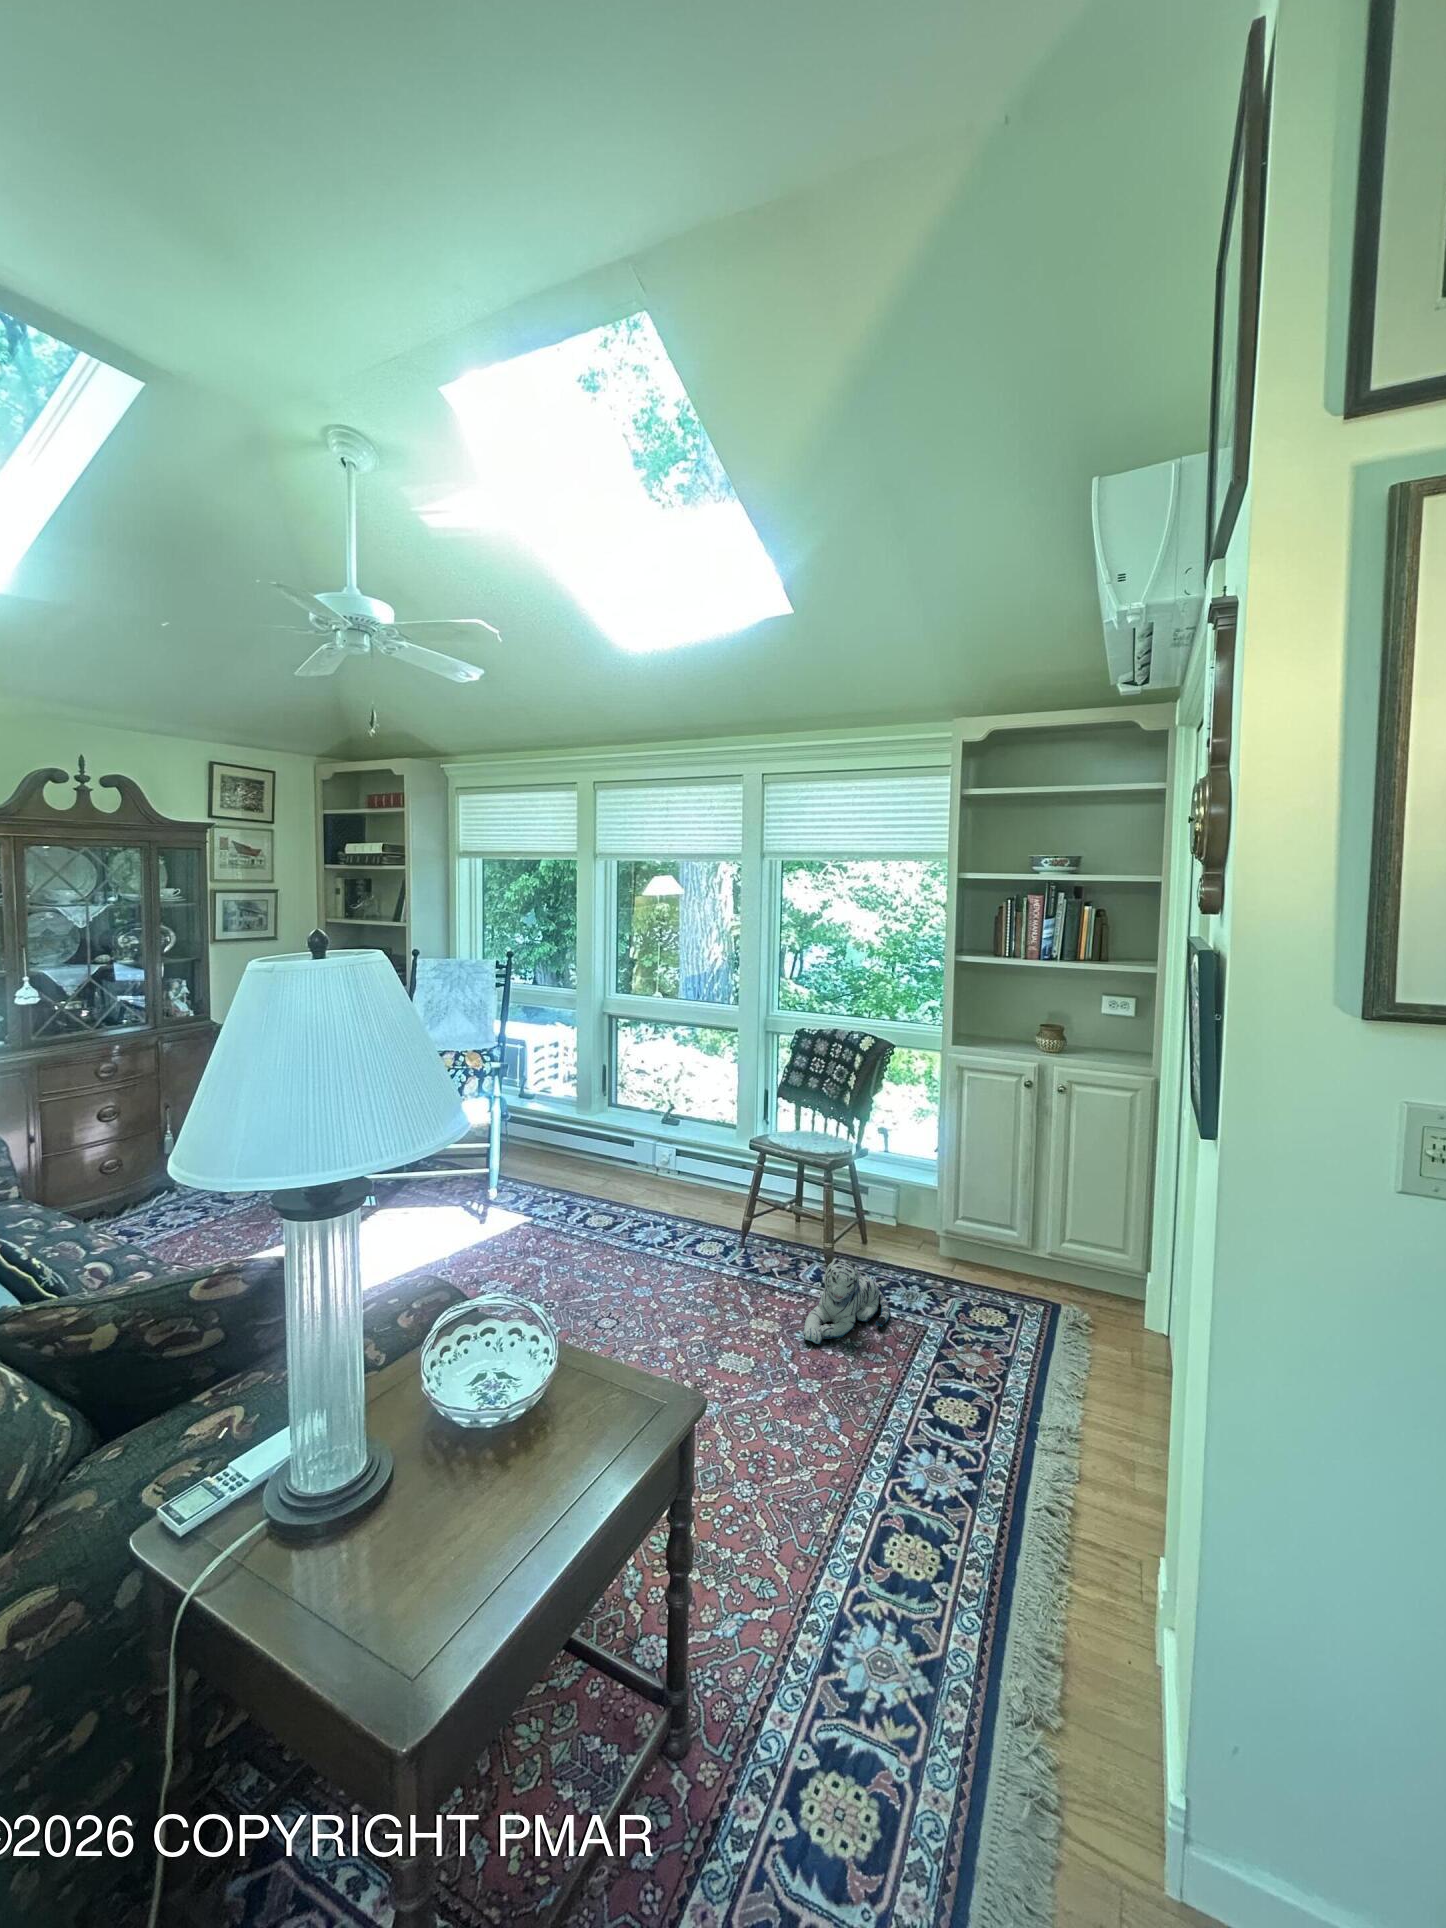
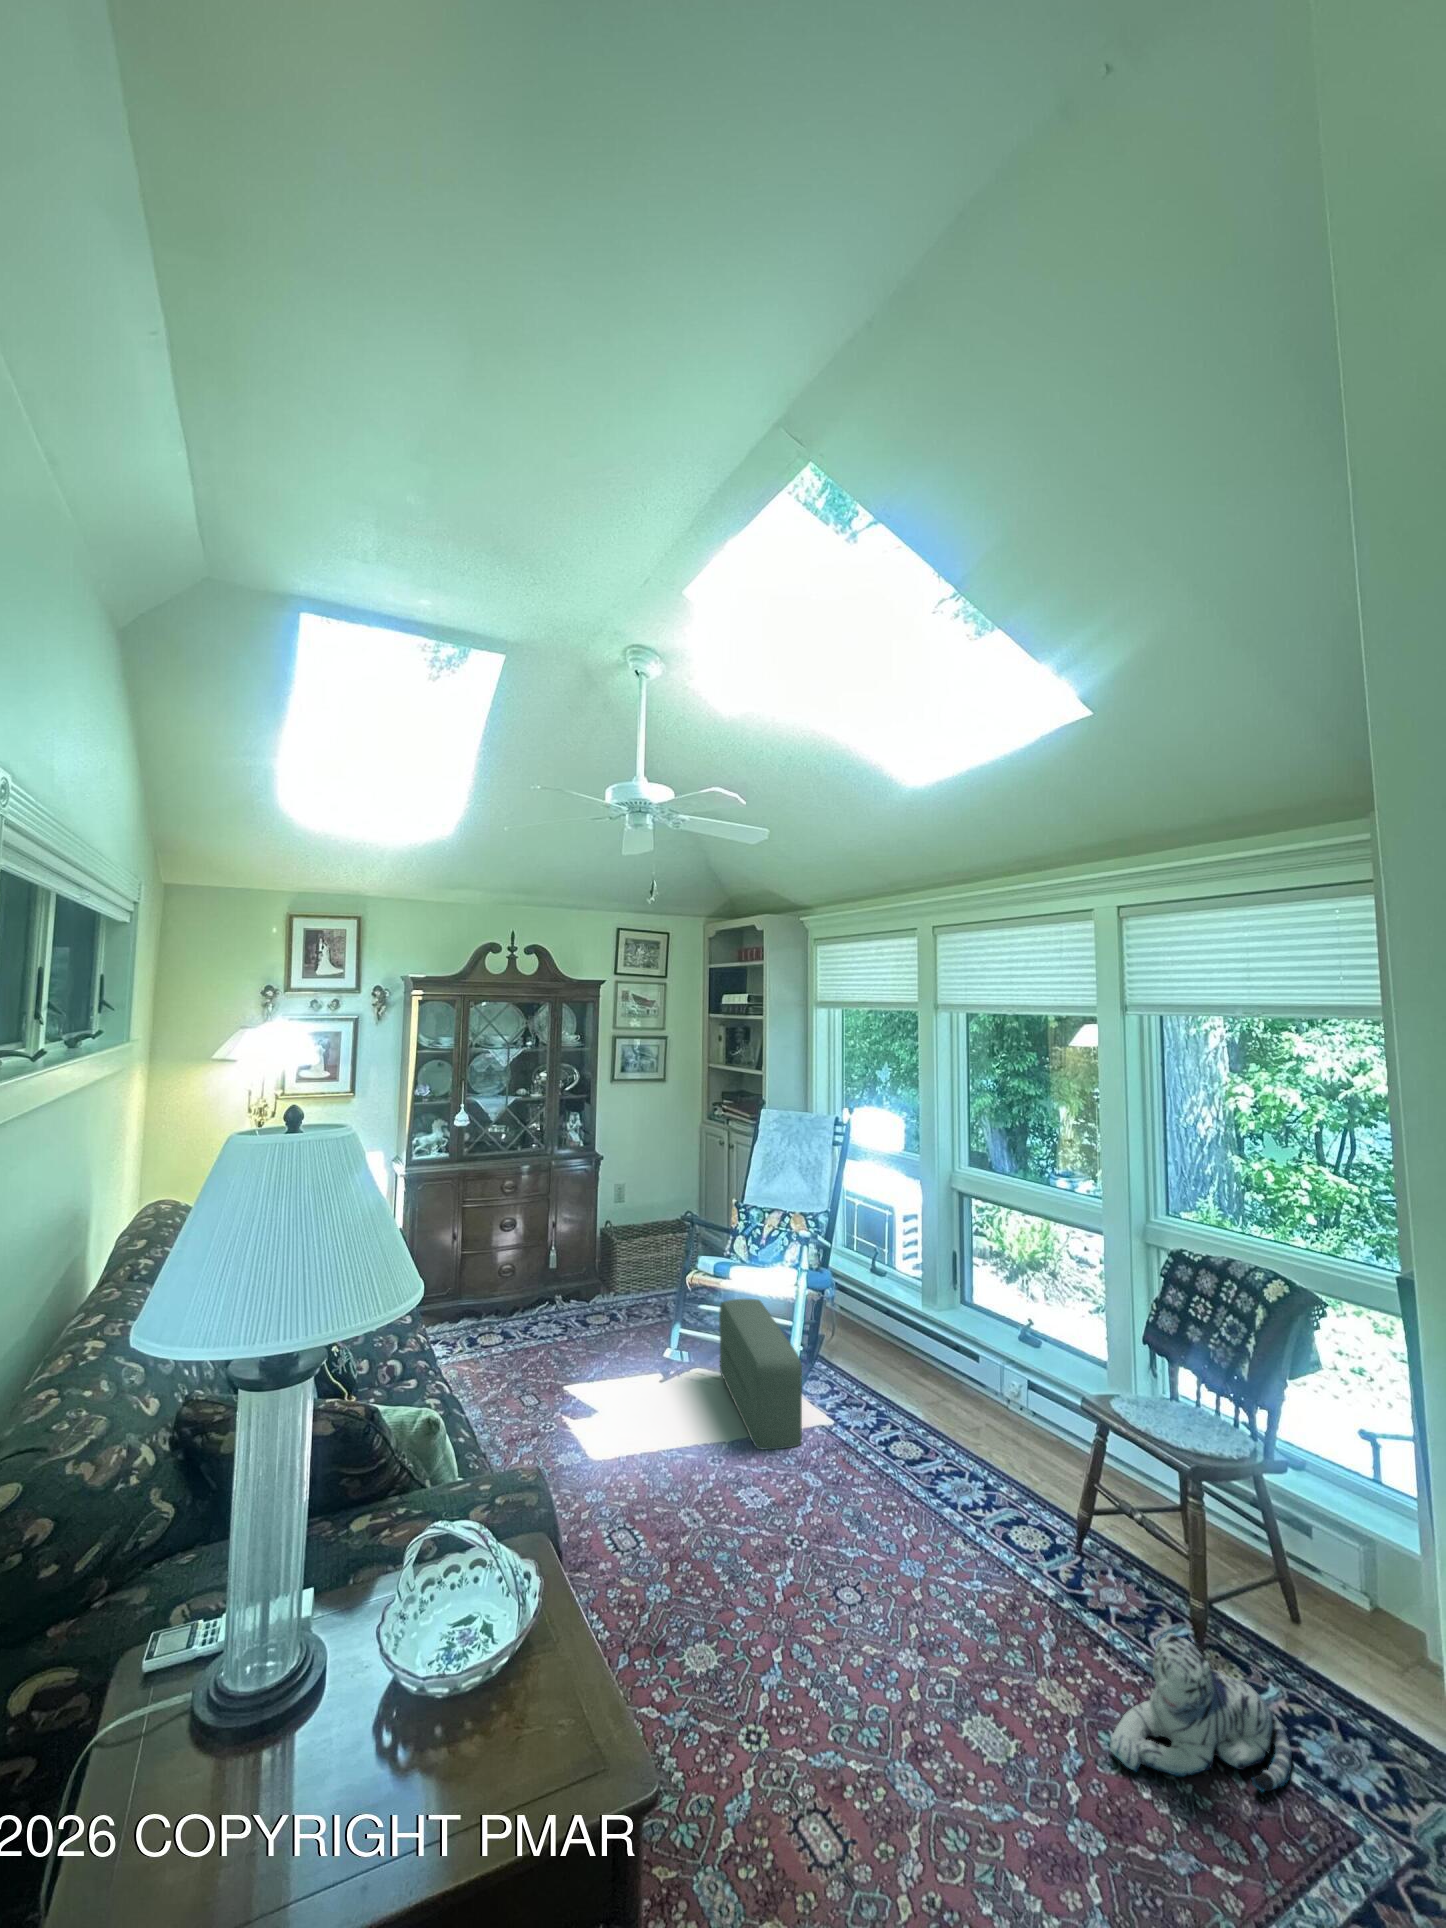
pouf: none [406,1134,515,1256] -> present [719,1299,802,1450]

